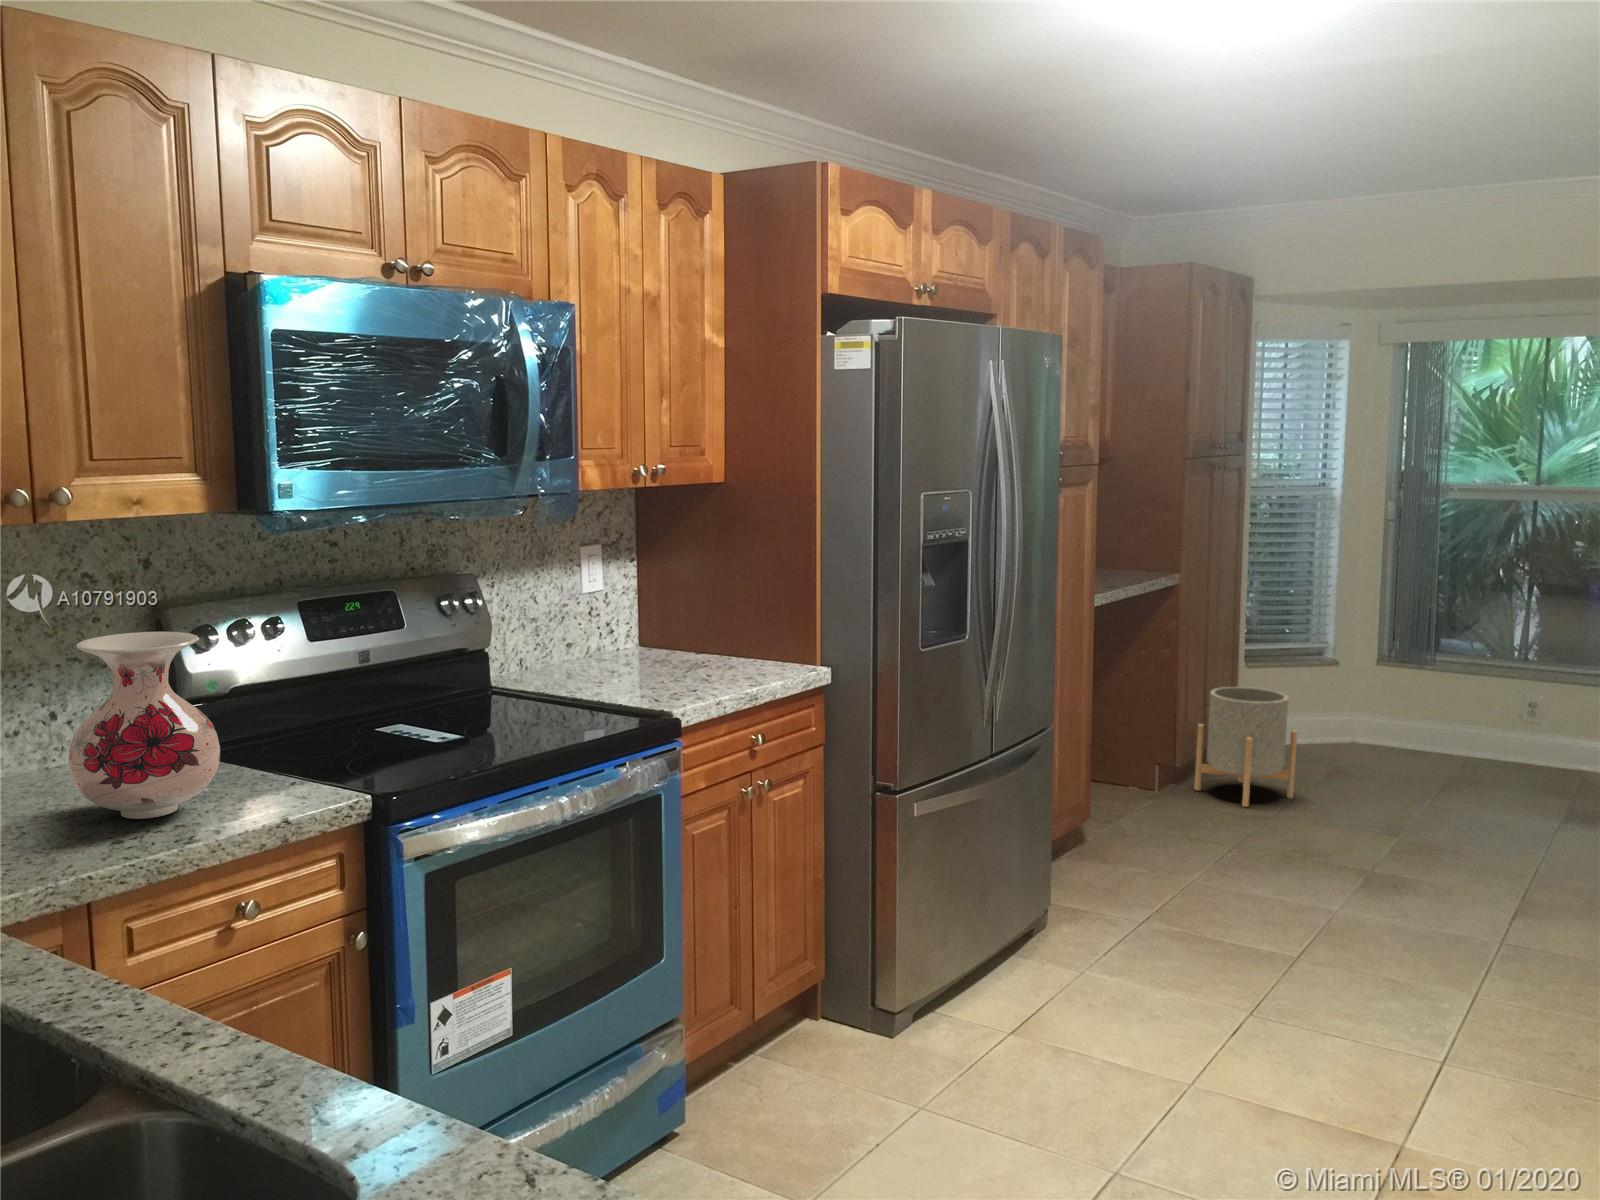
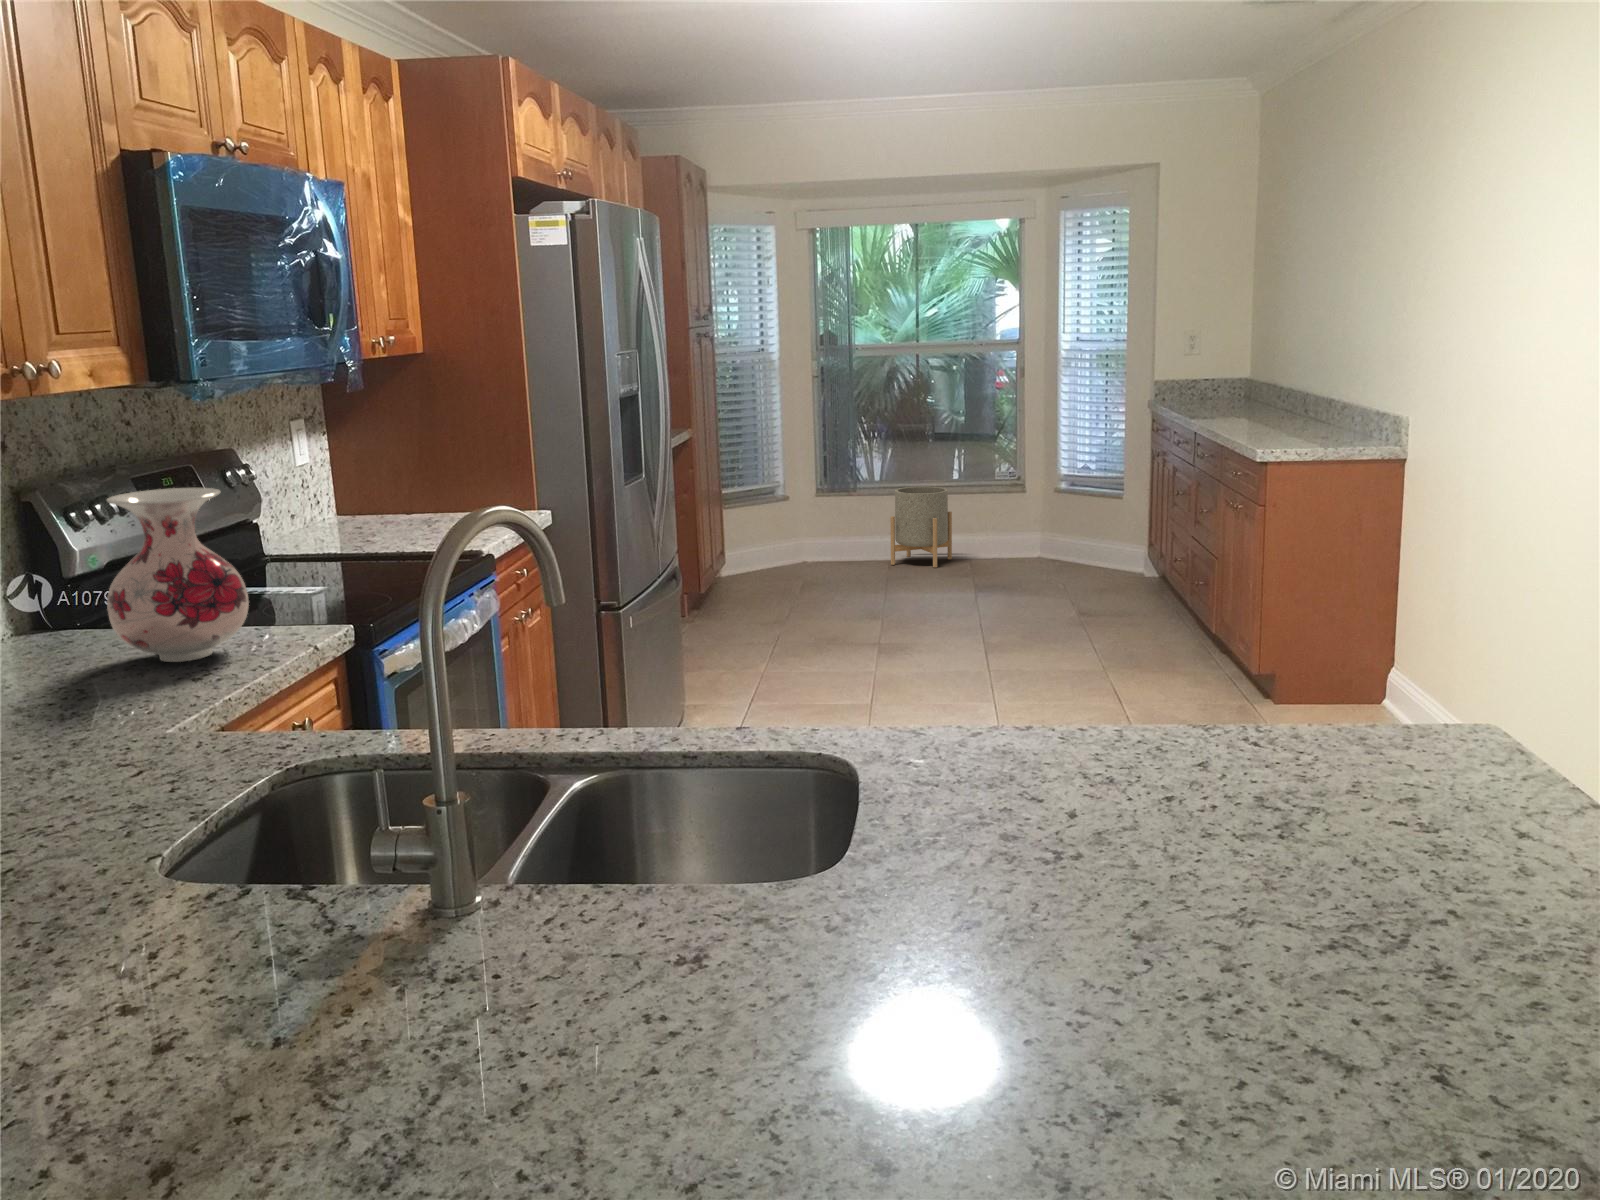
planter: present [1194,687,1297,807] -> present [890,487,952,568]

